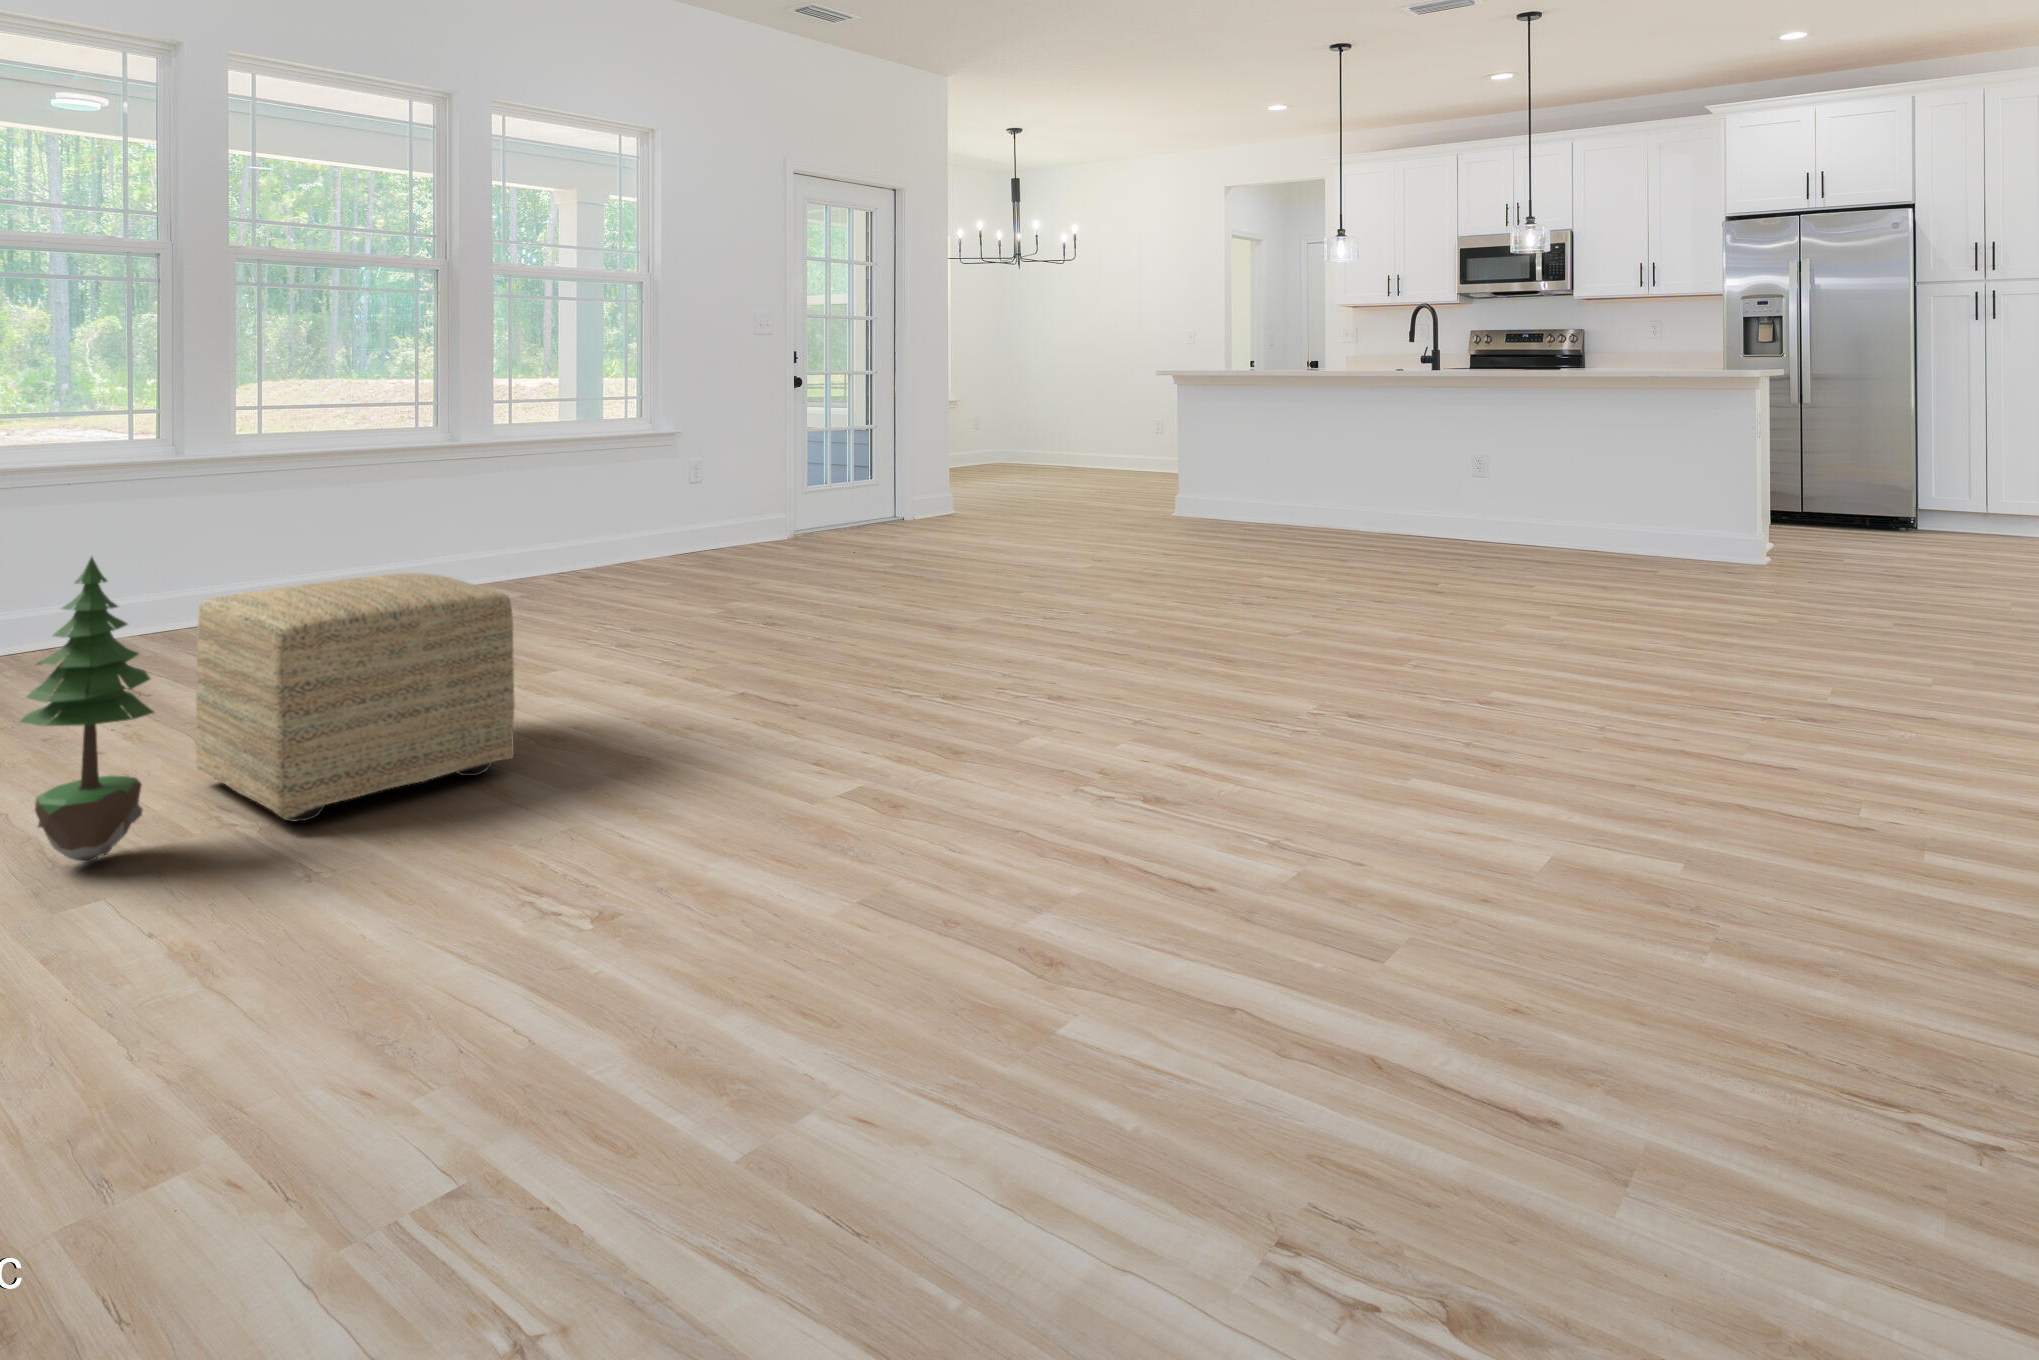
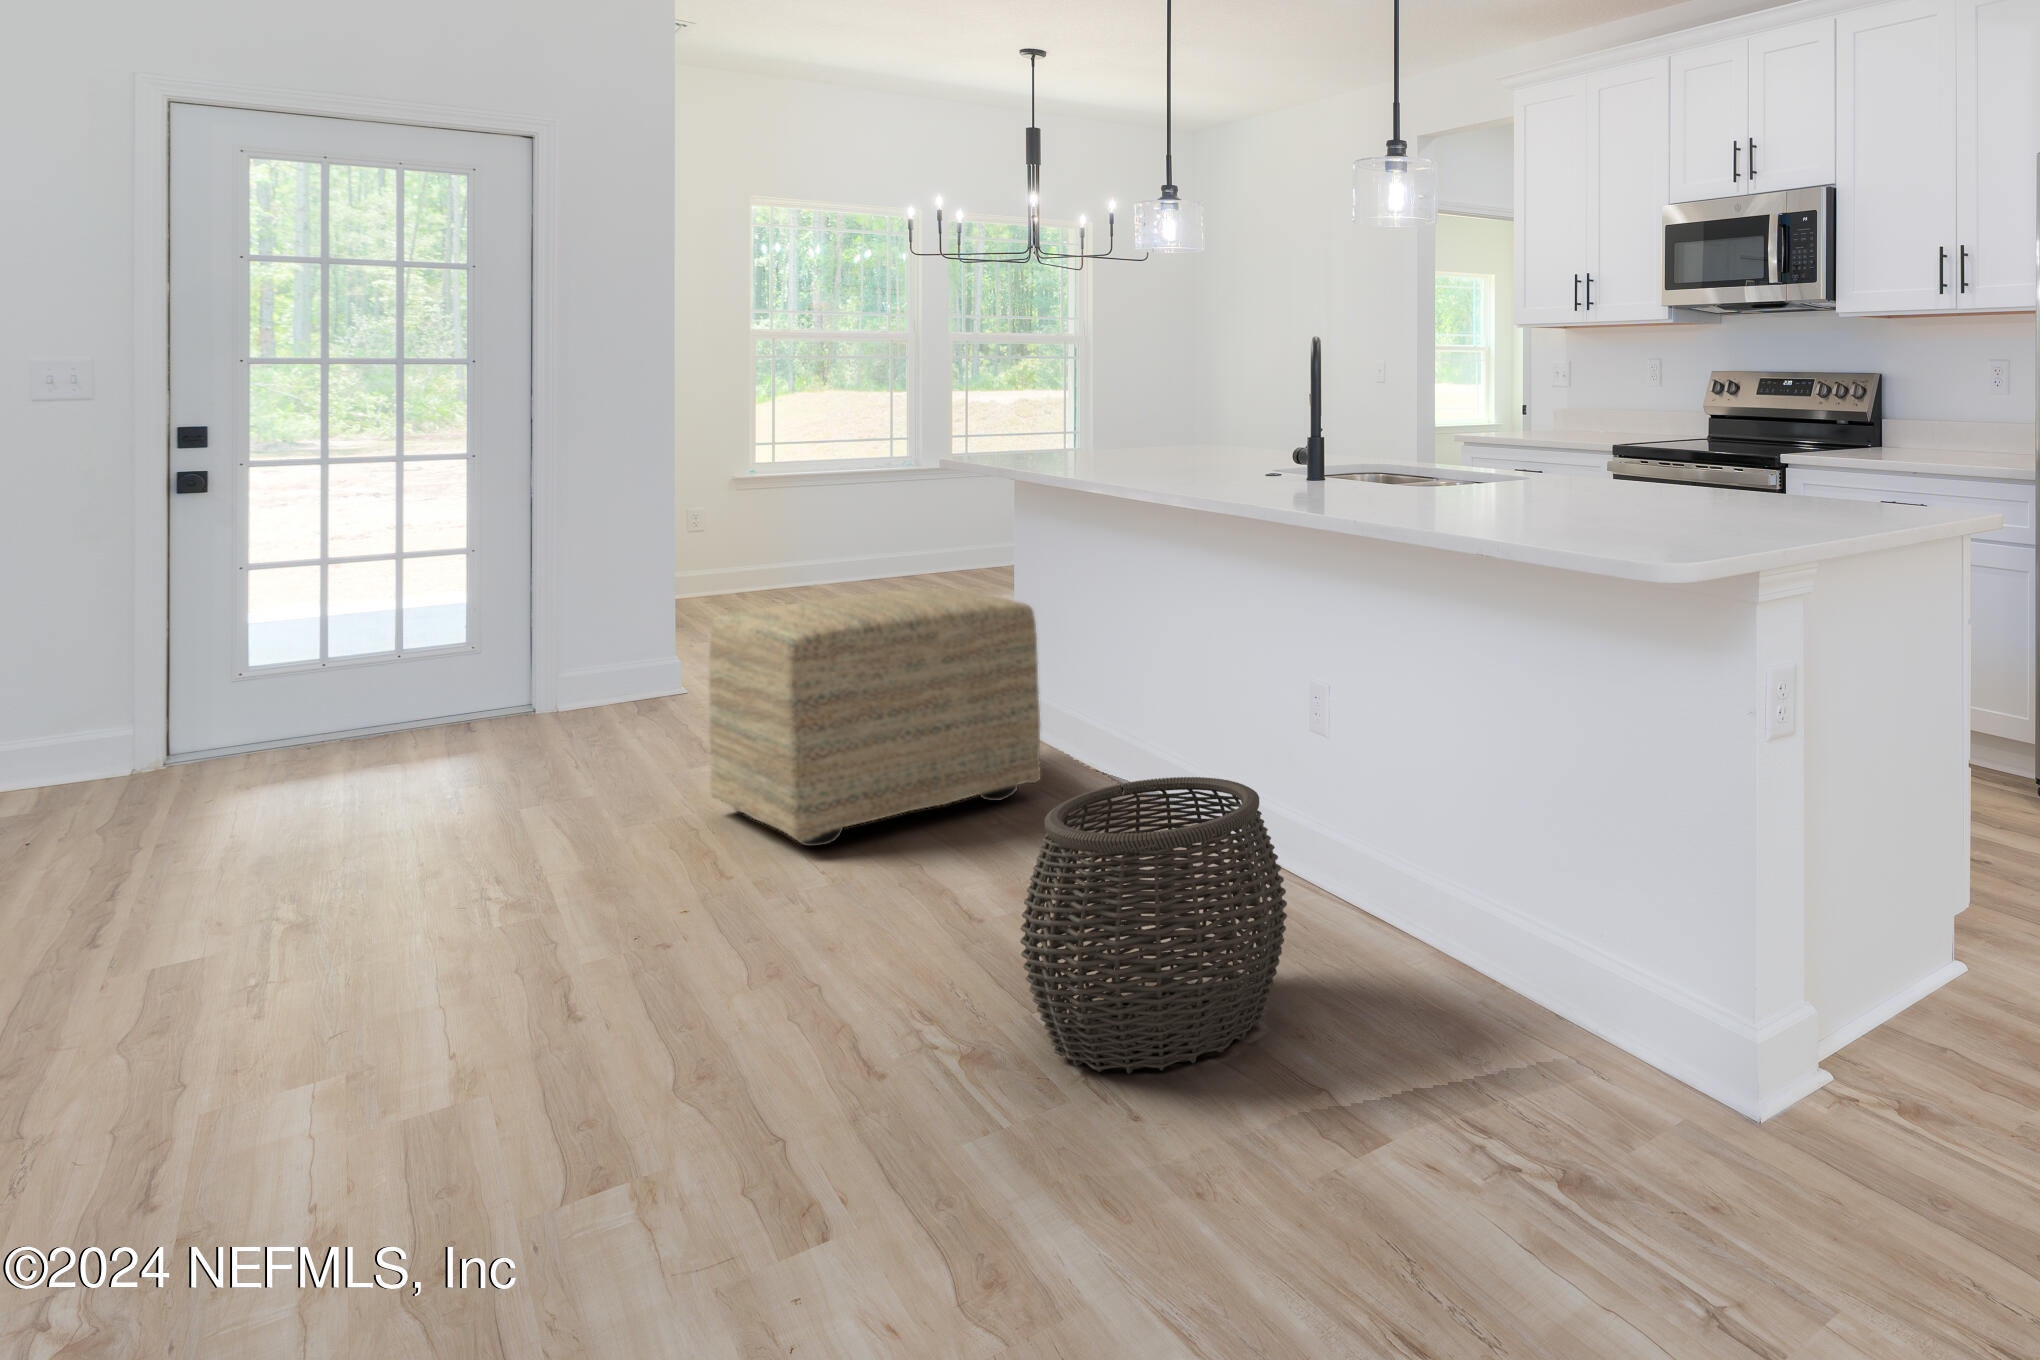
potted tree: present [20,557,154,863] -> none [524,562,665,889]
woven basket: none [501,784,750,1067] -> present [1020,777,1287,1073]

